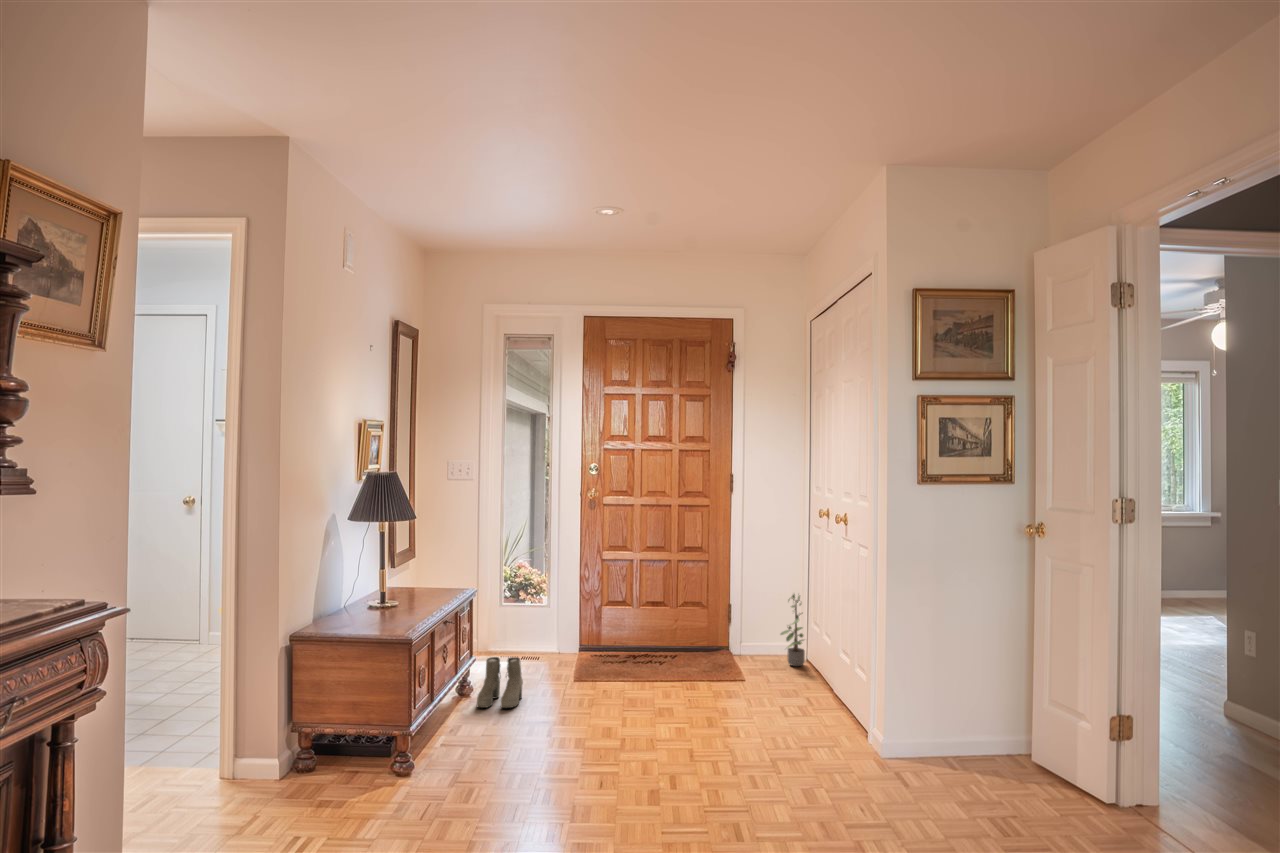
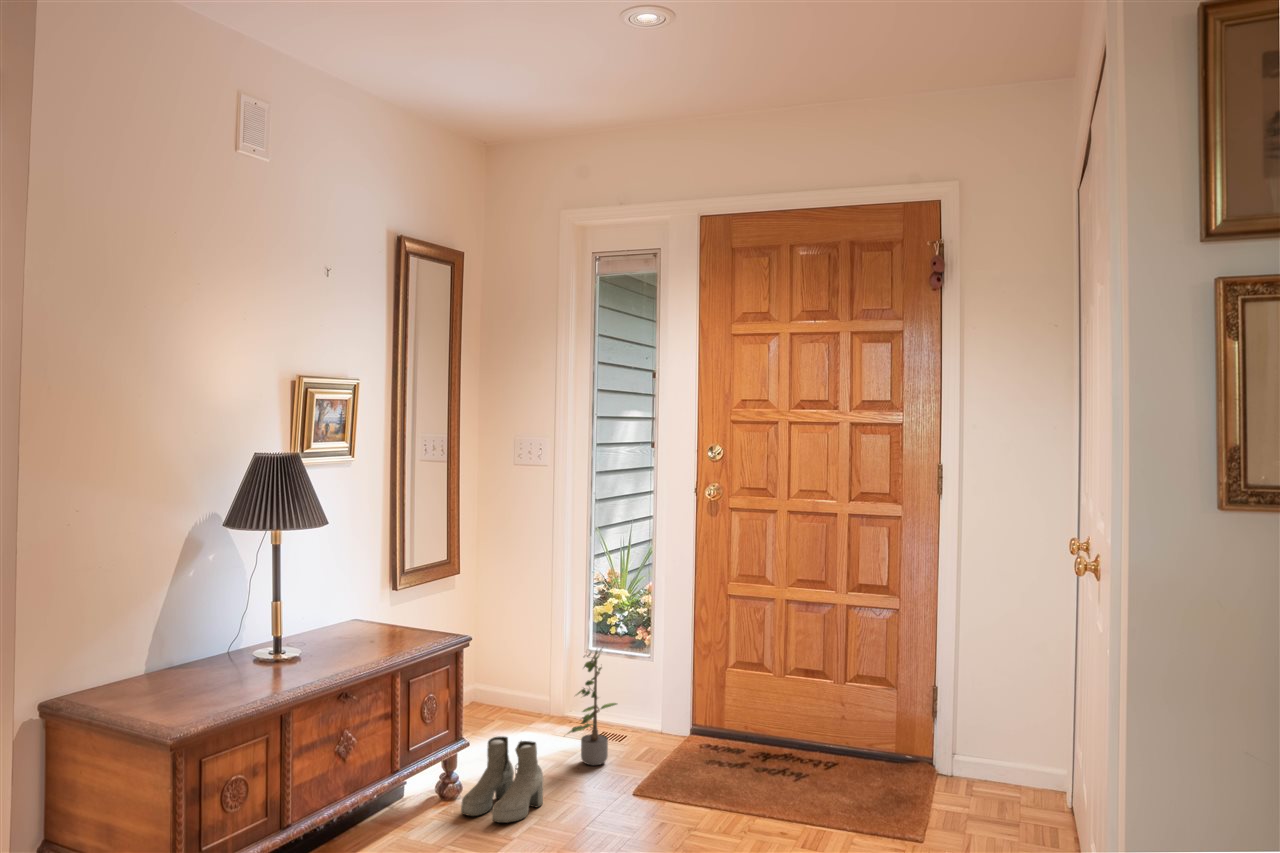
potted plant: present [780,594,805,666] -> present [568,649,617,765]

